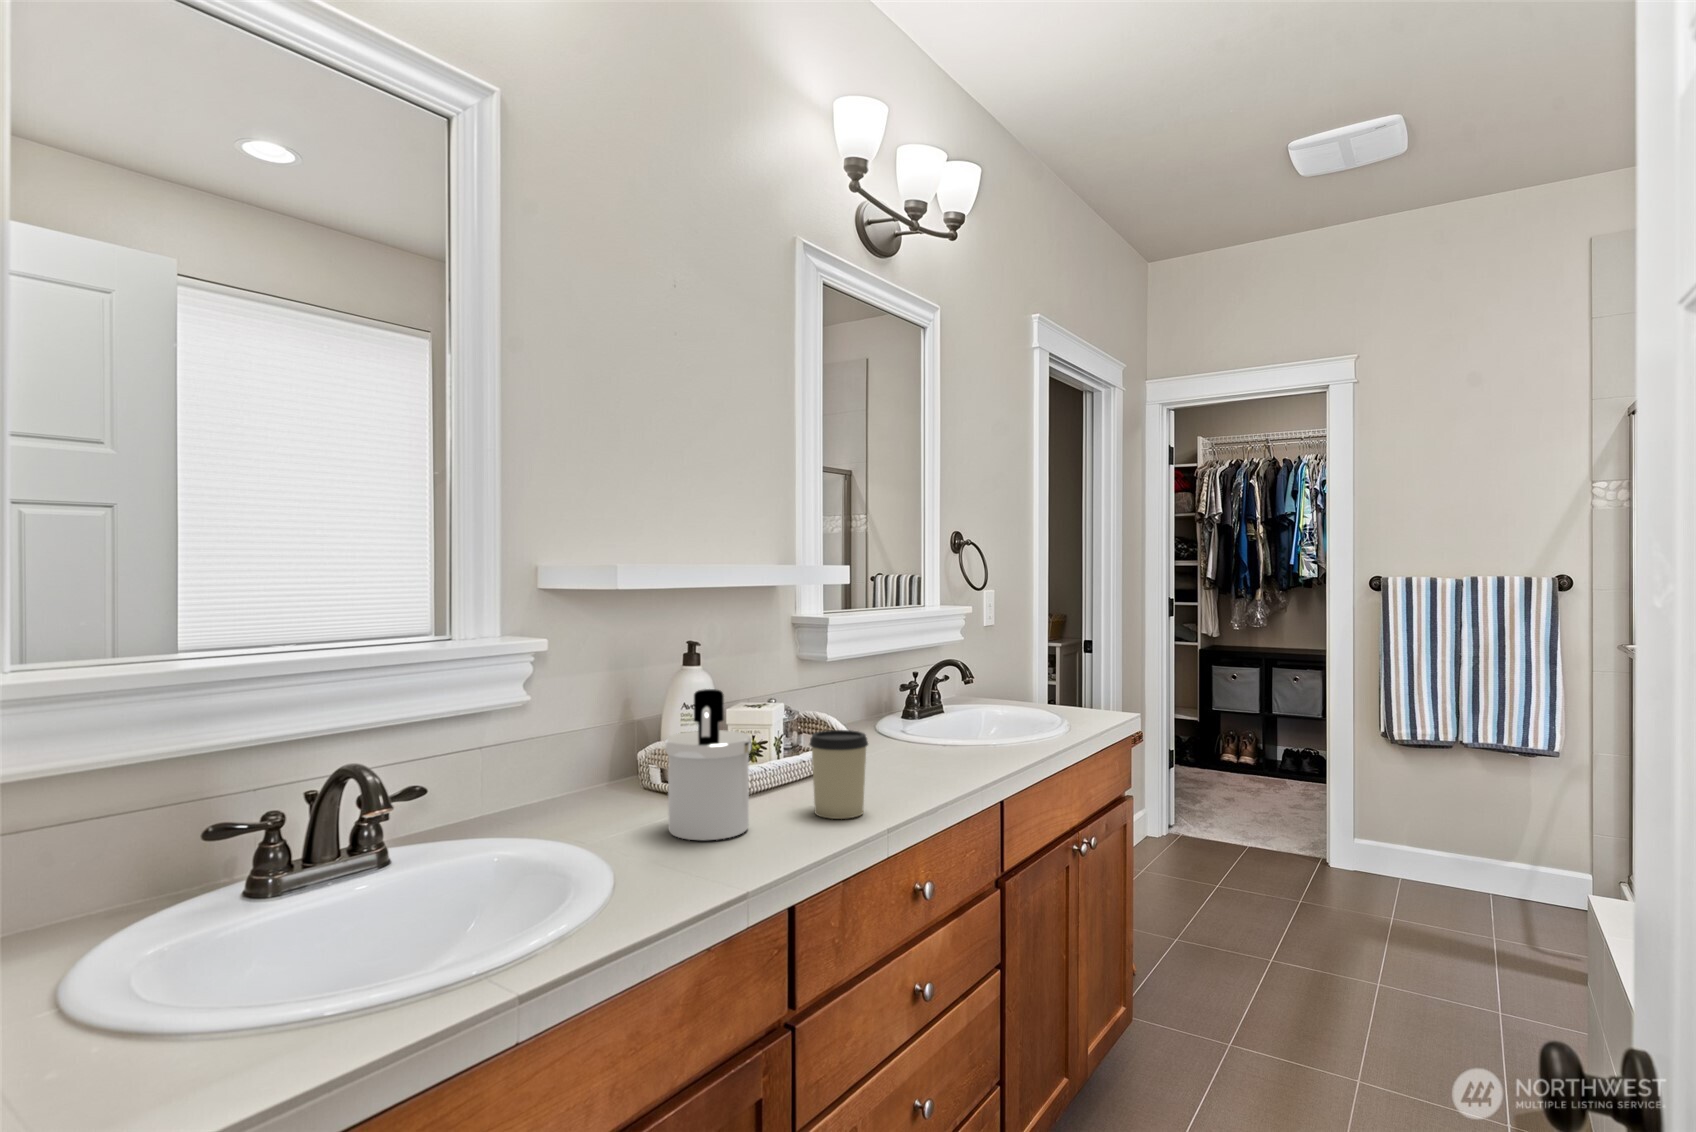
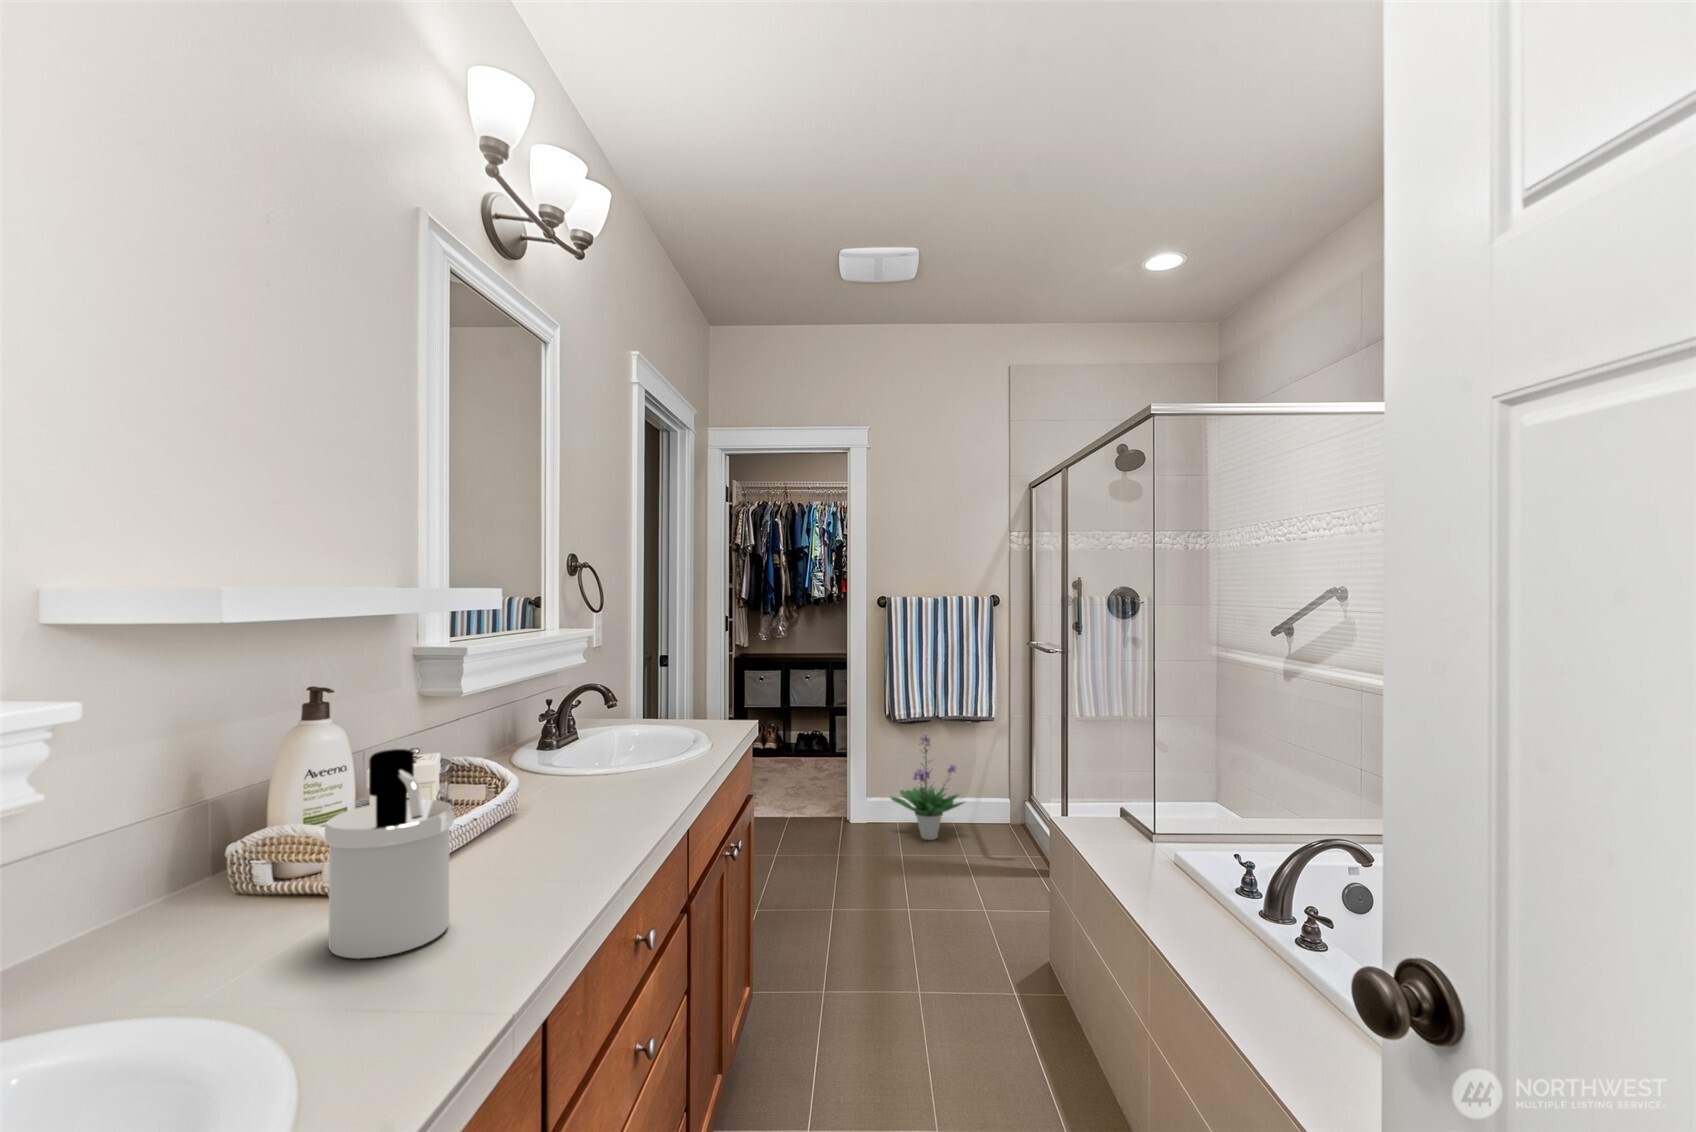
cup: present [810,730,868,819] -> none [512,777,586,886]
potted plant: none [1380,761,1499,903] -> present [891,734,963,840]

